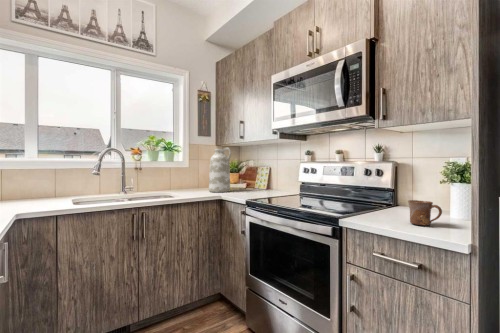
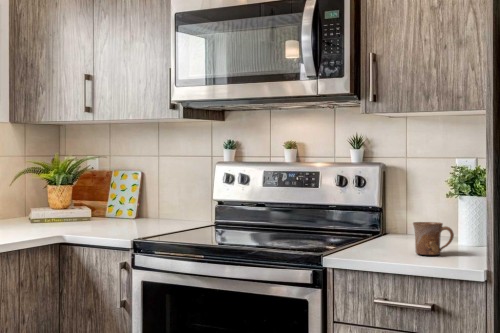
vase: present [209,148,231,192] -> none [24,134,73,229]

